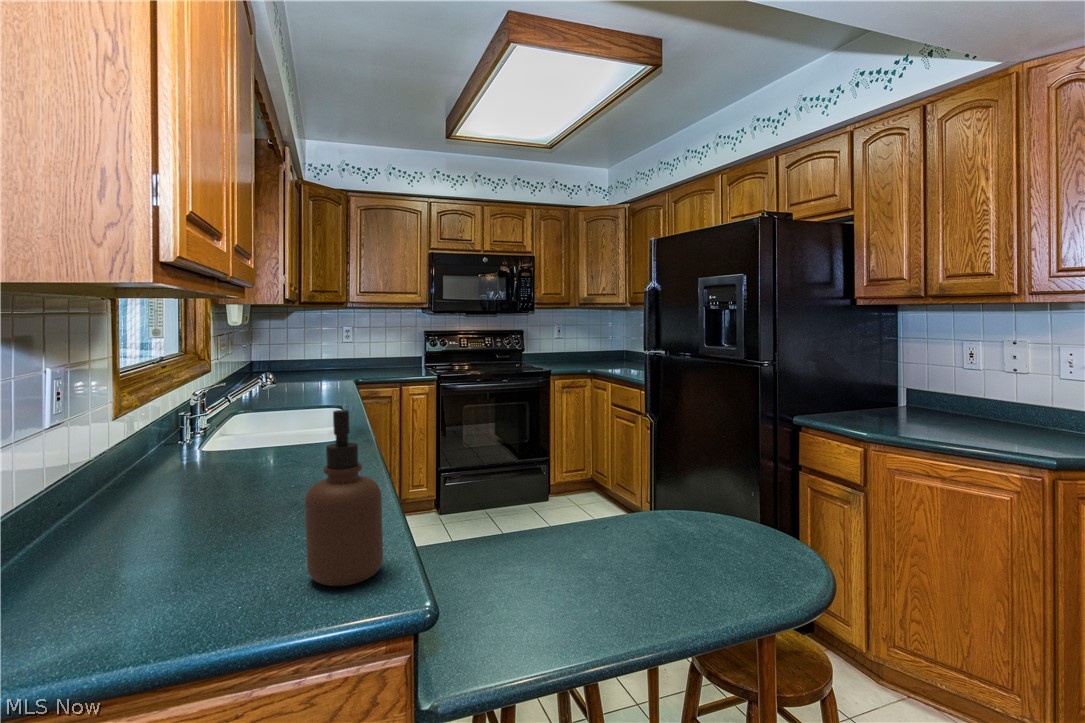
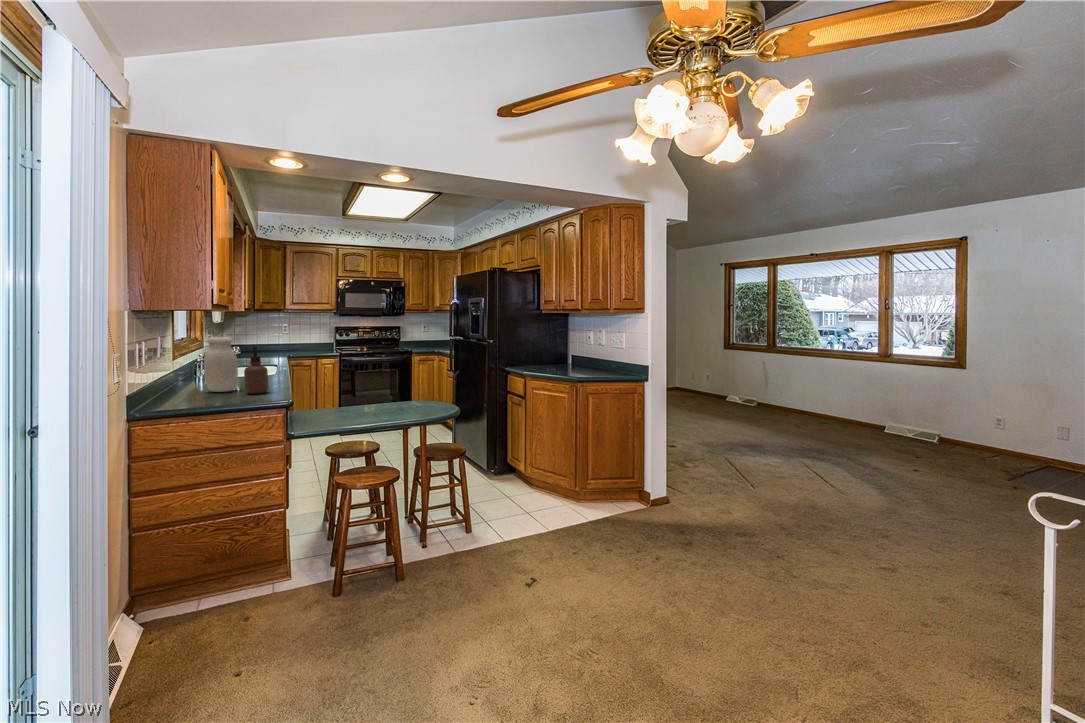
jar: none [173,373,281,562] -> present [204,337,238,392]

